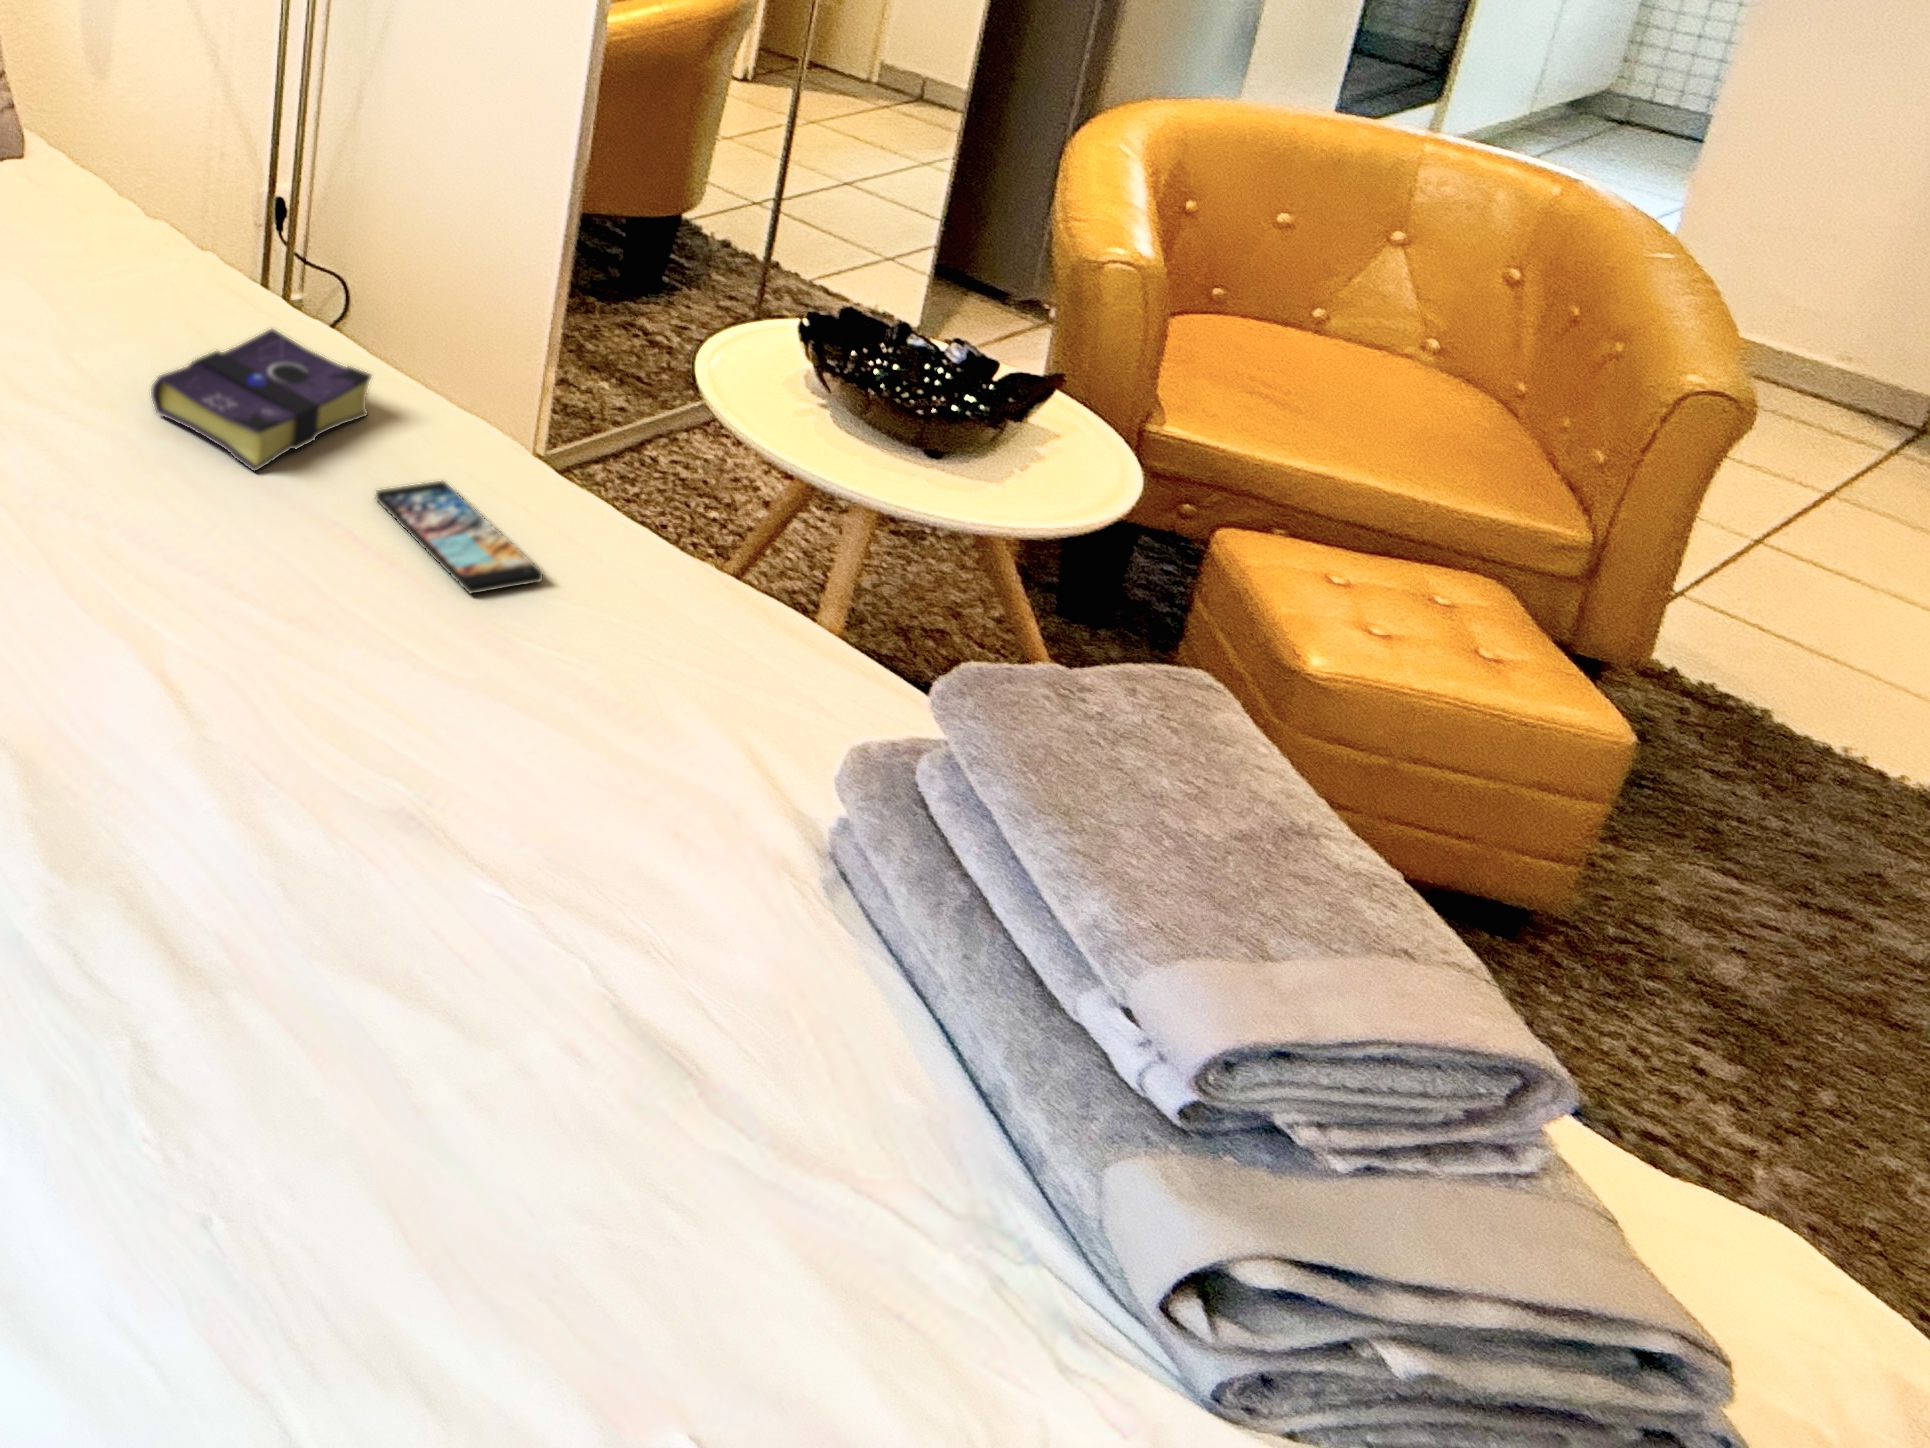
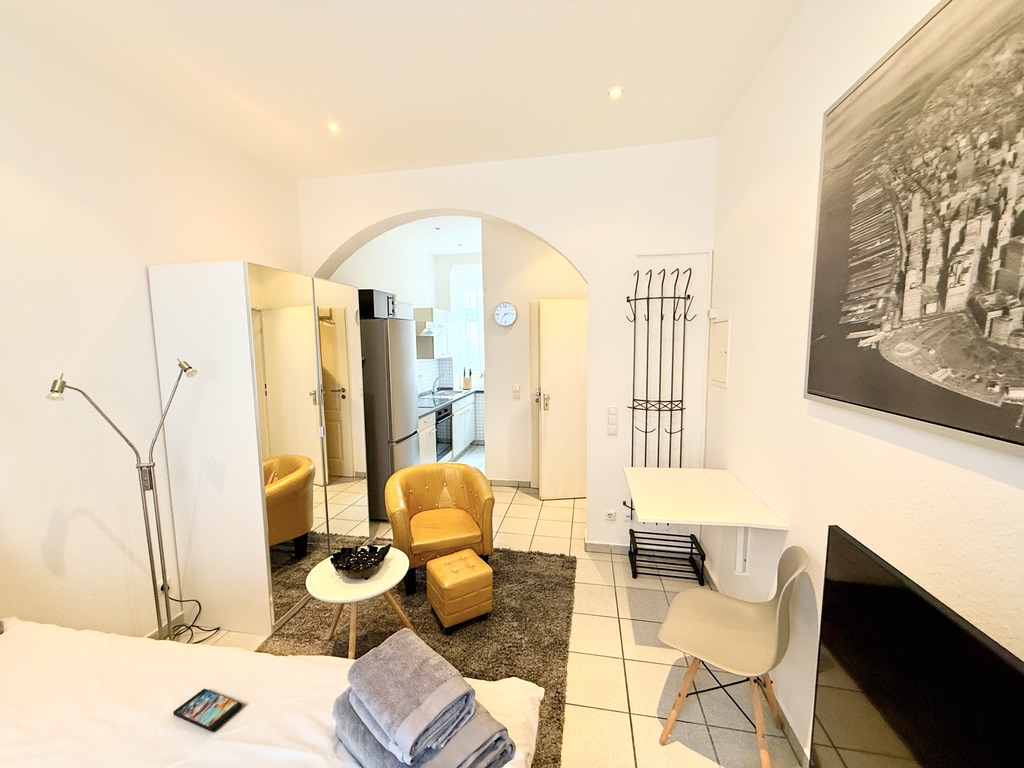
book: present [151,329,371,471] -> none [51,663,174,742]

